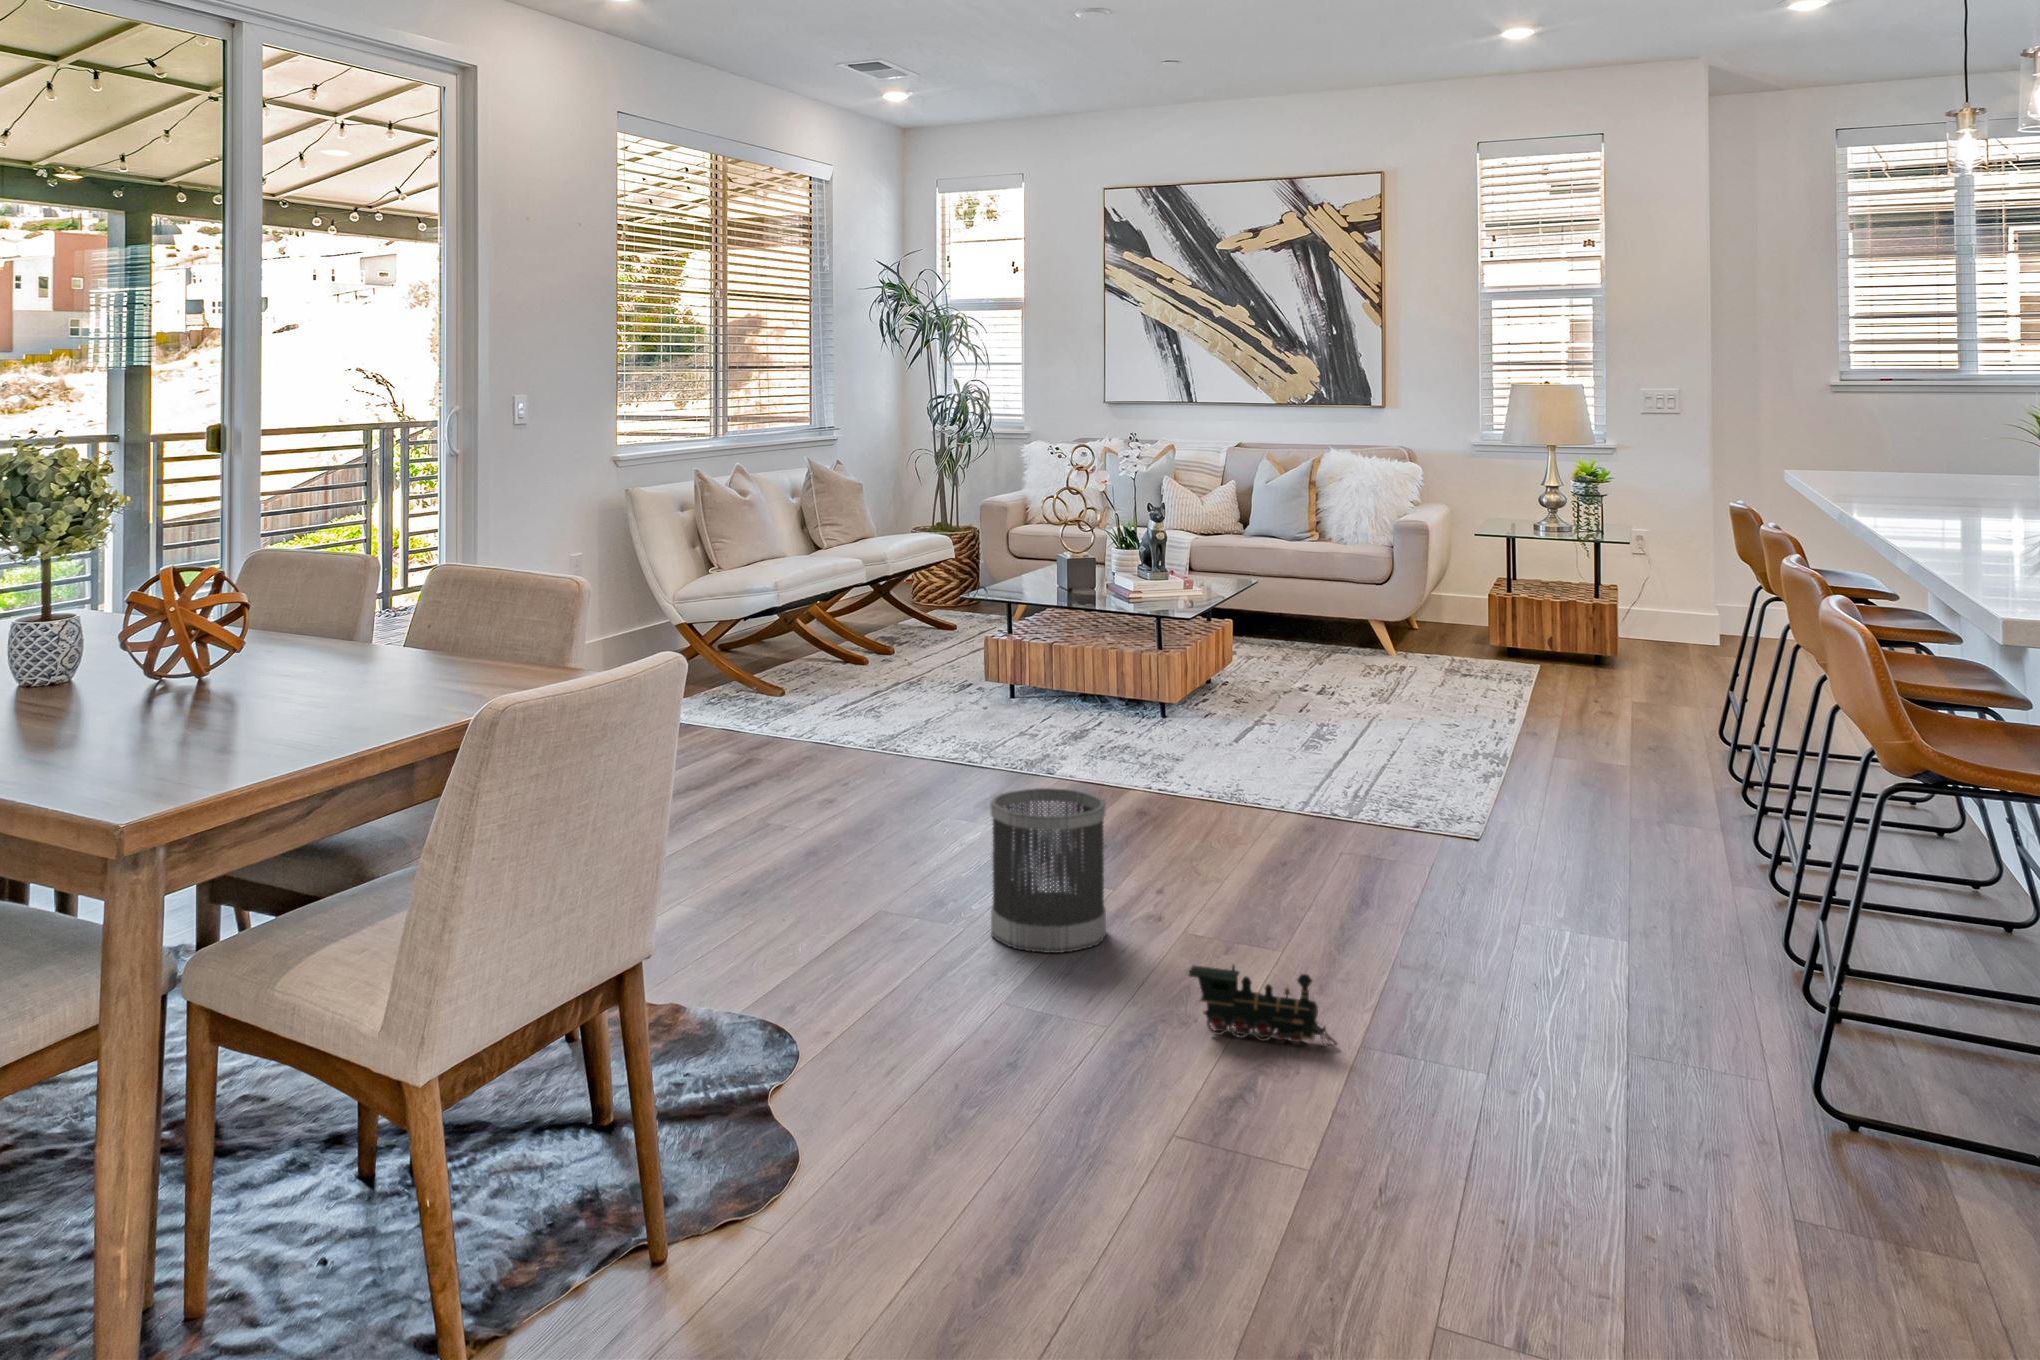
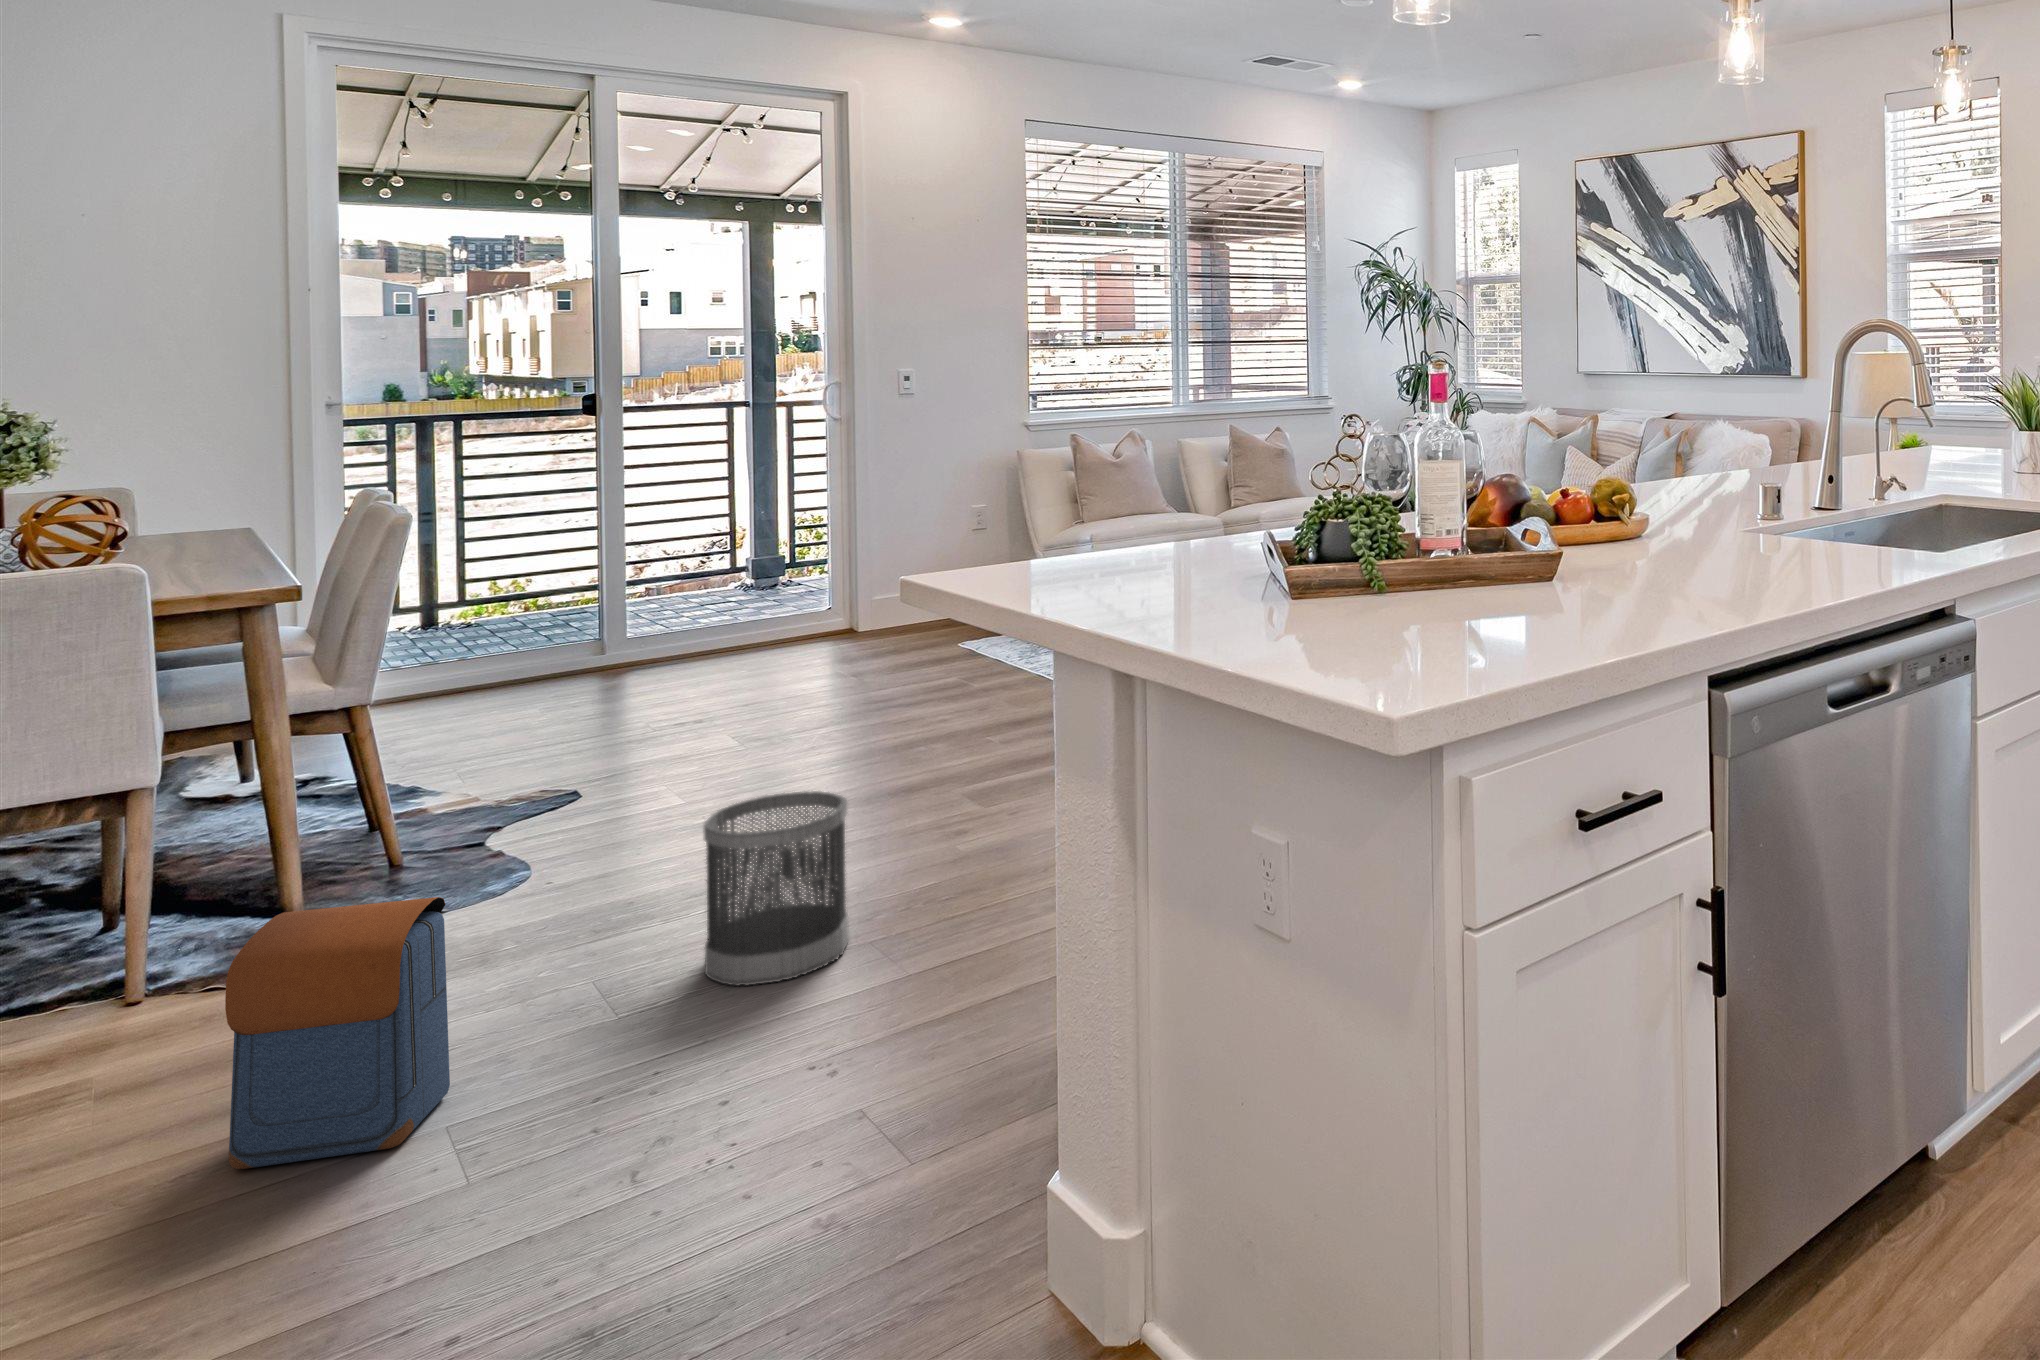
backpack: none [894,858,1041,1083] -> present [225,897,450,1169]
toy train: present [1189,965,1337,1048] -> none [624,1044,739,1179]

